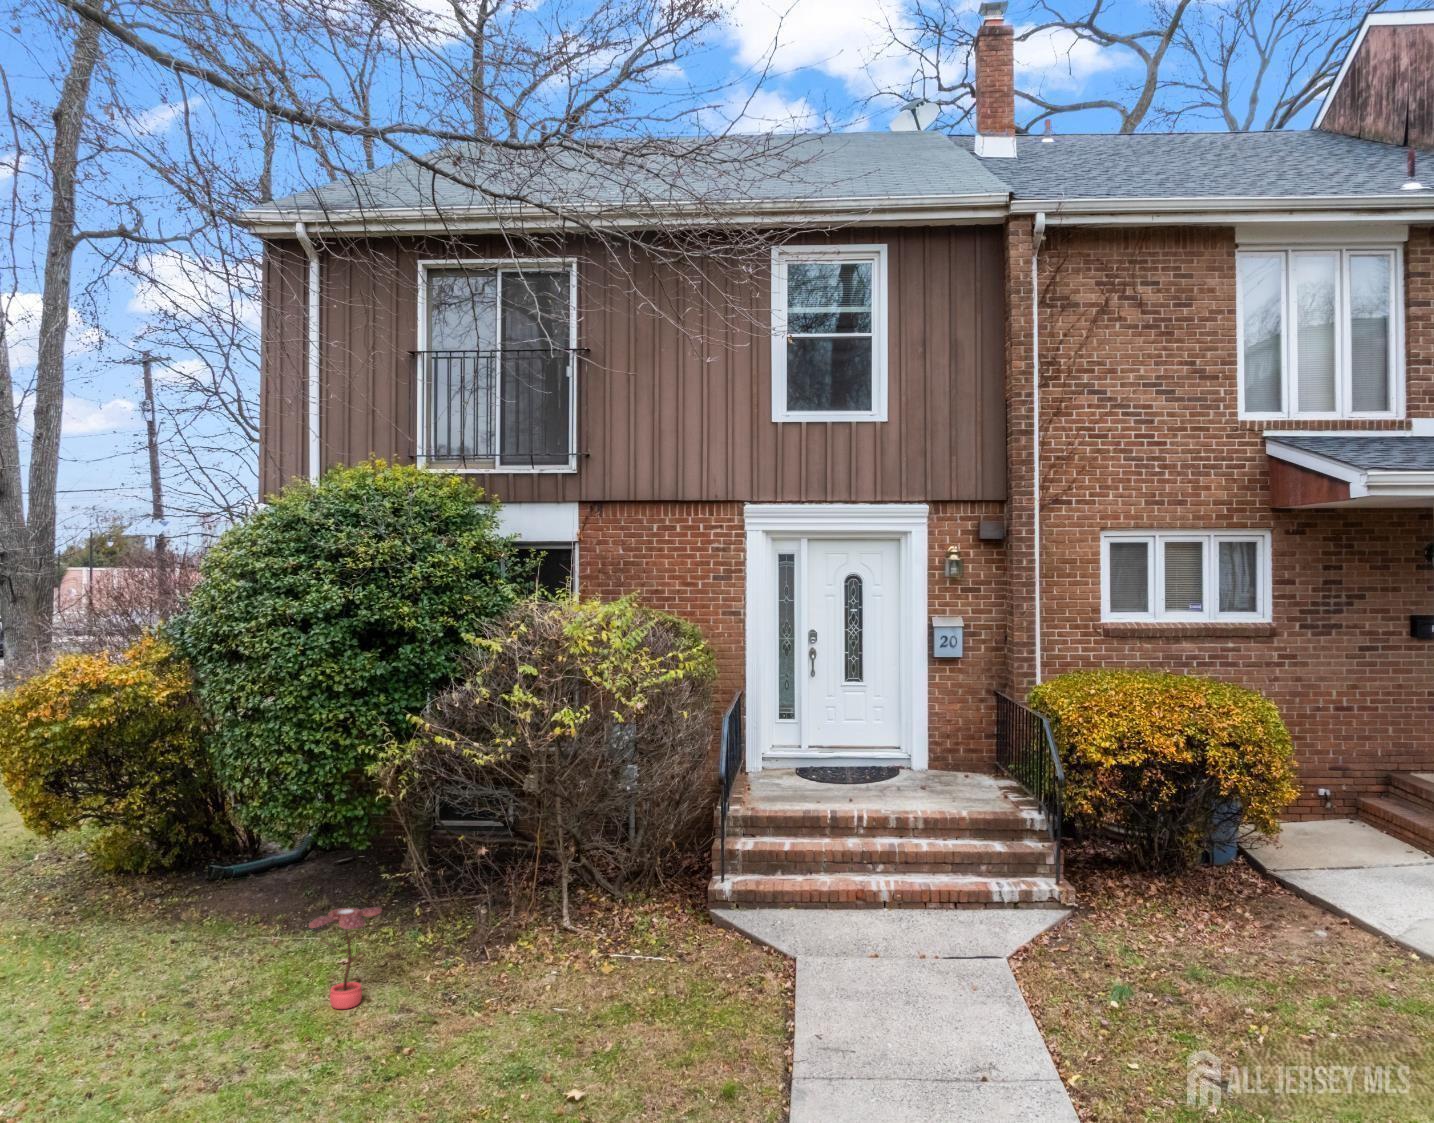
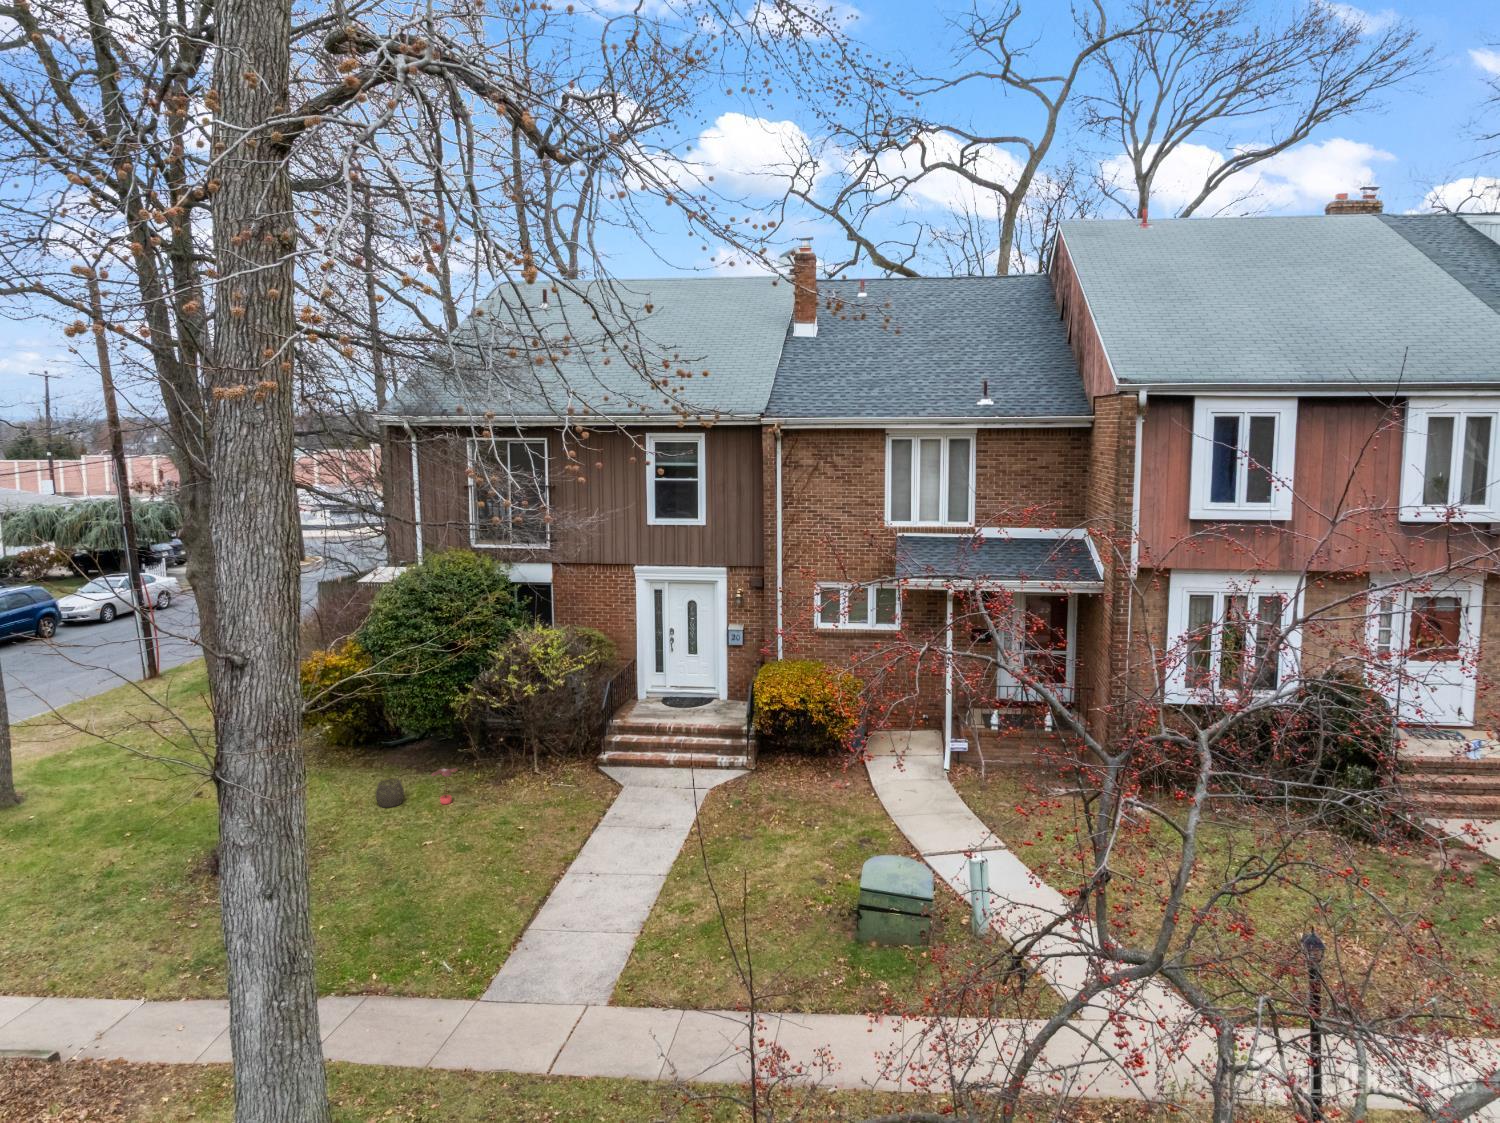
woven basket: none [150,938,233,1021] -> present [376,779,404,807]

